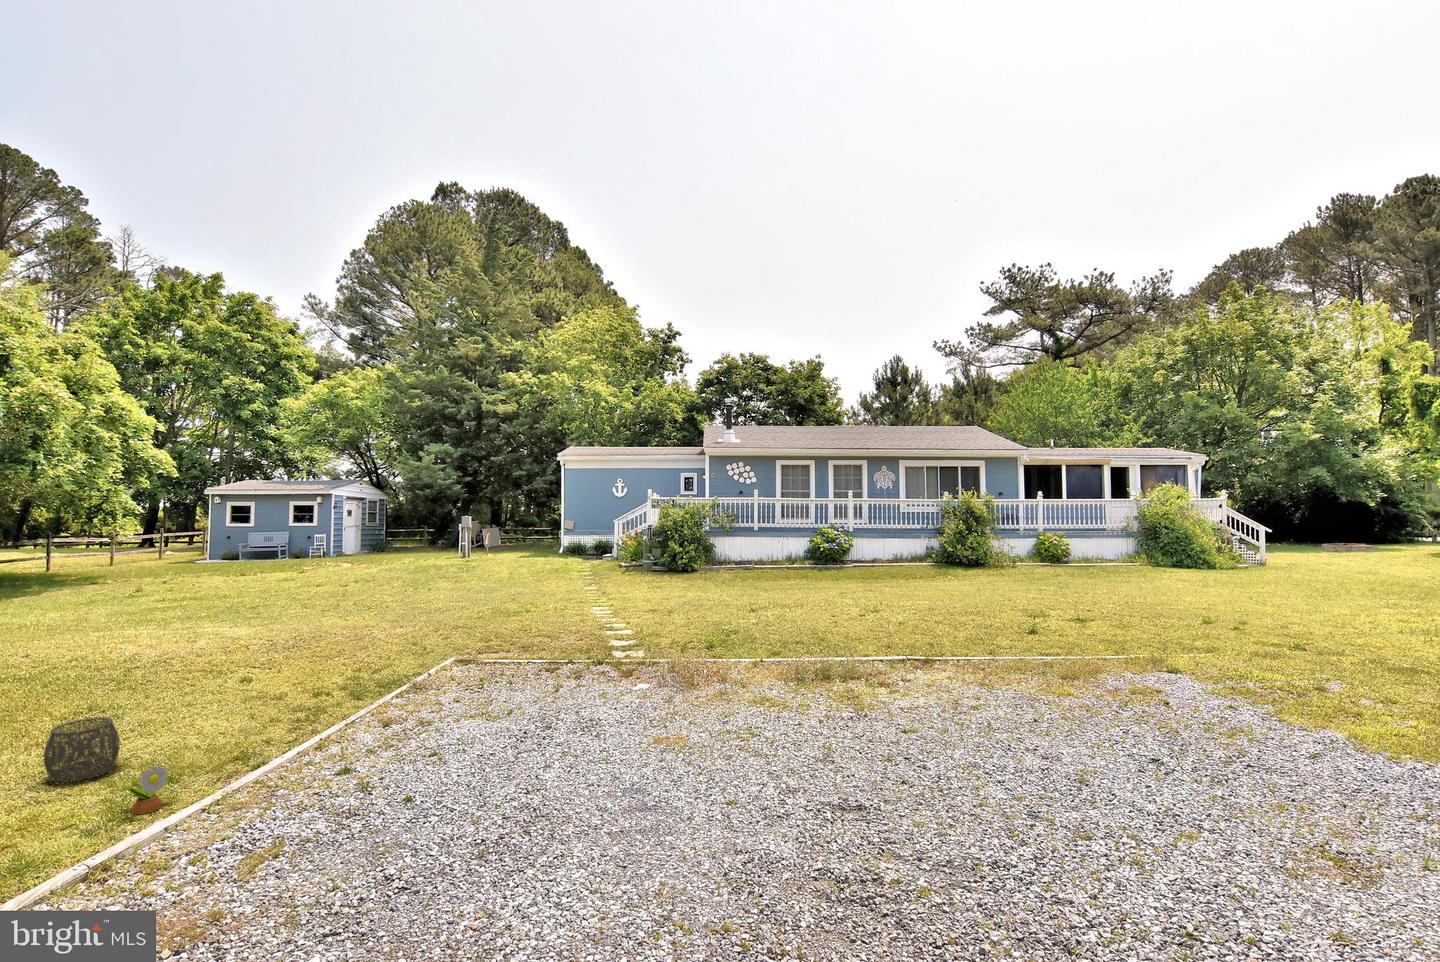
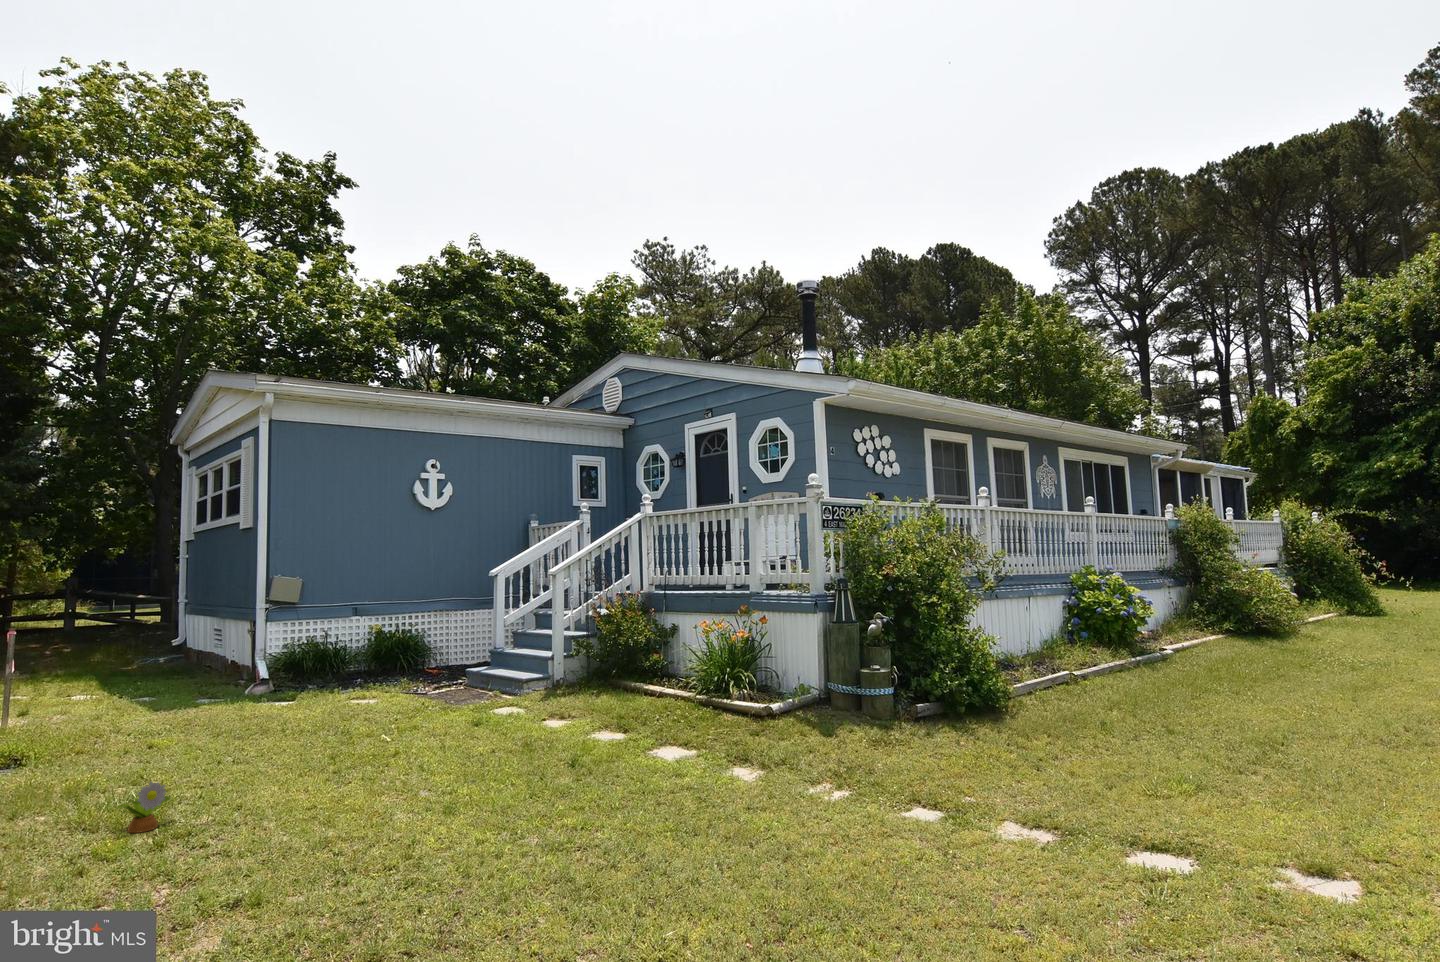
woven basket: present [43,717,120,783] -> none [38,739,116,805]

